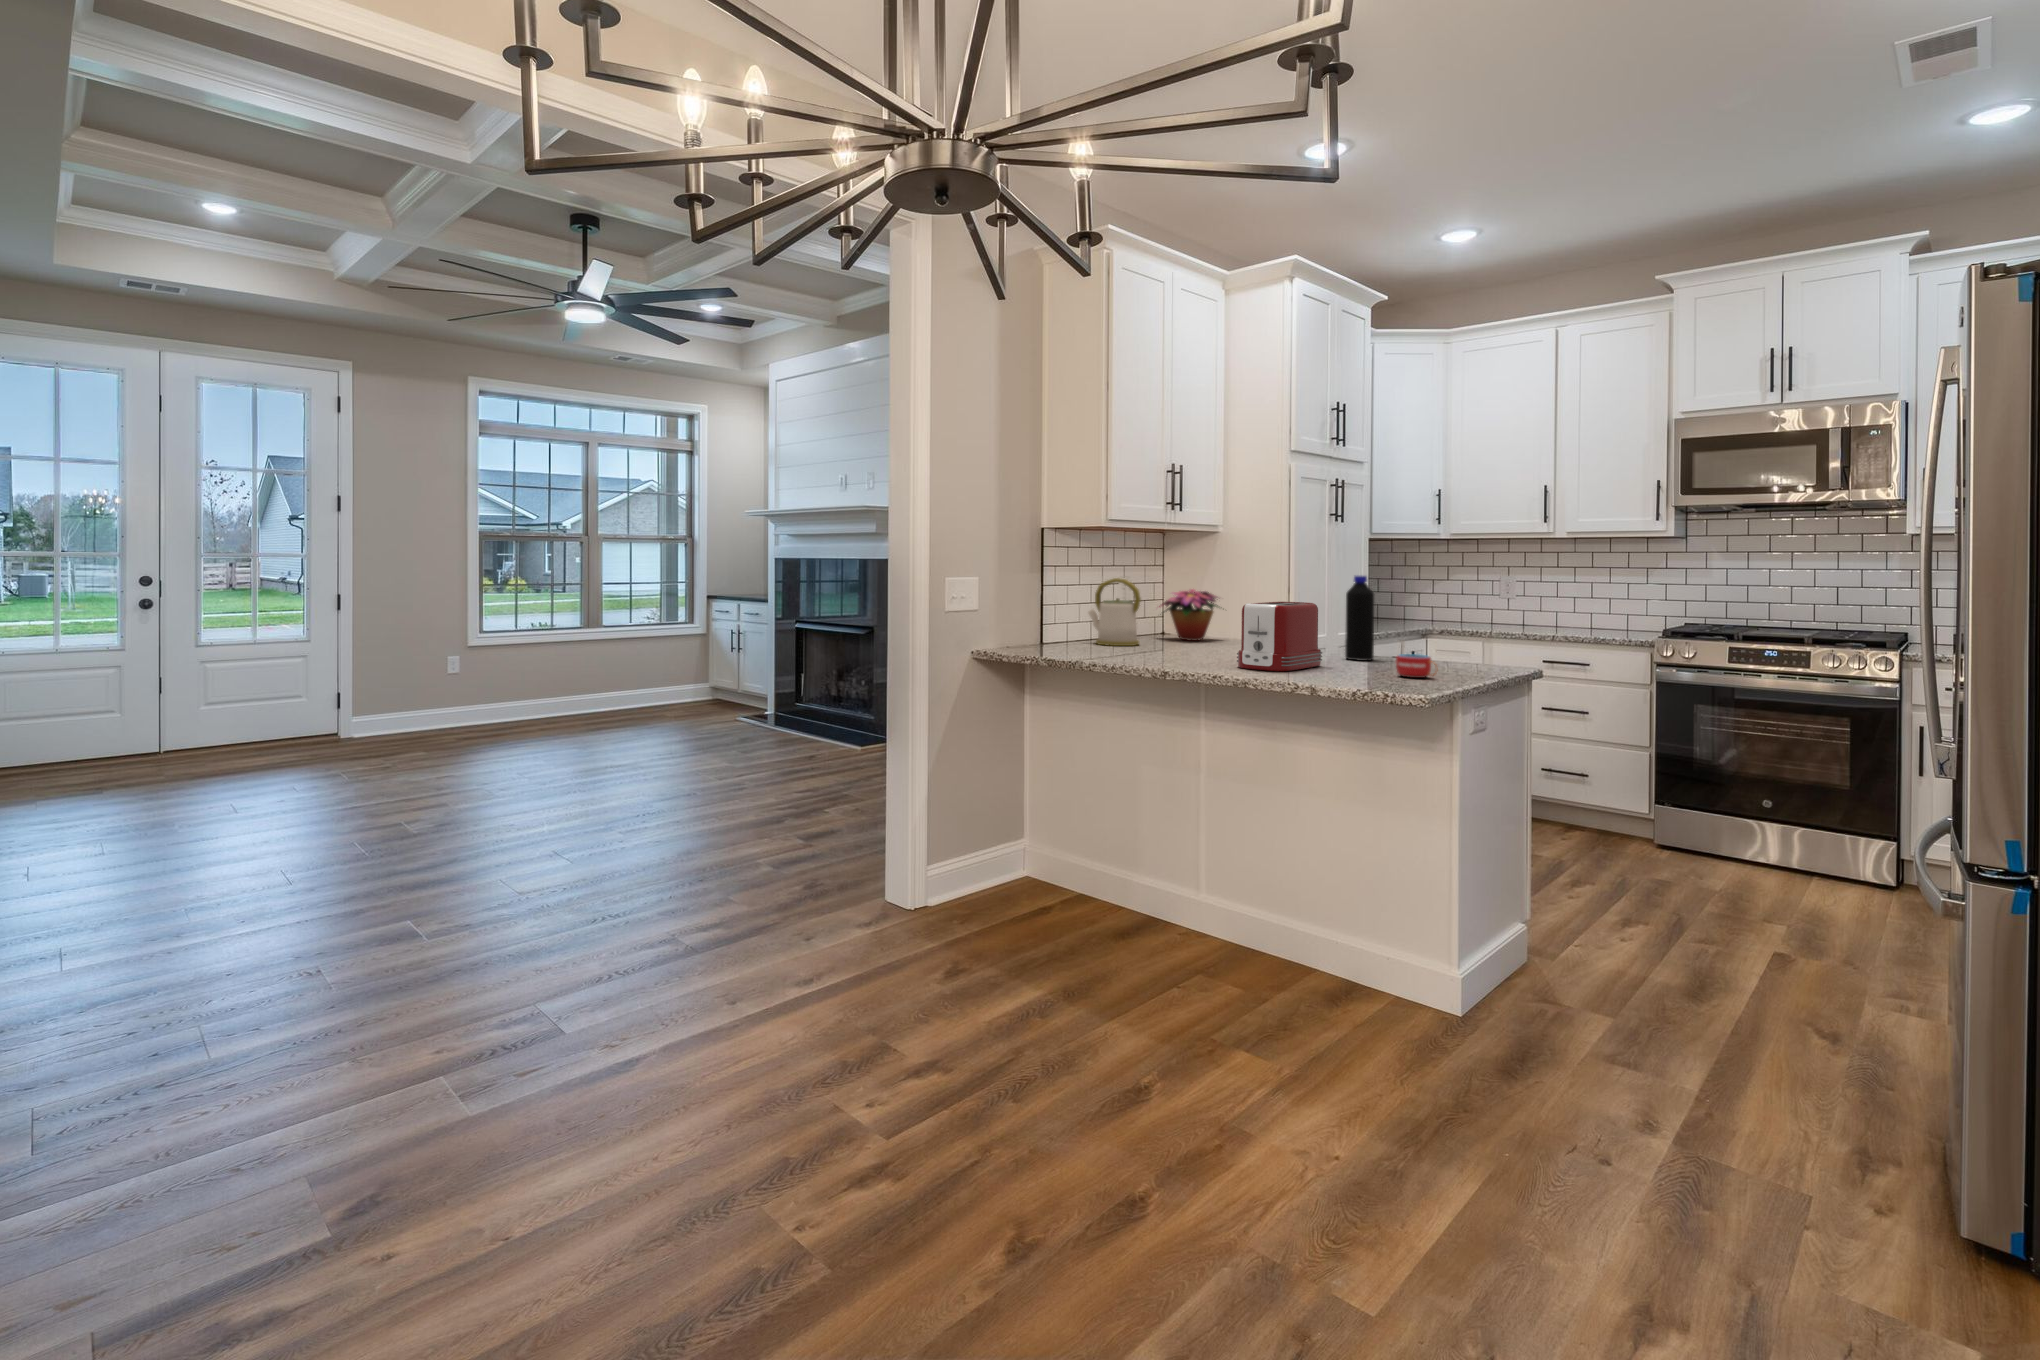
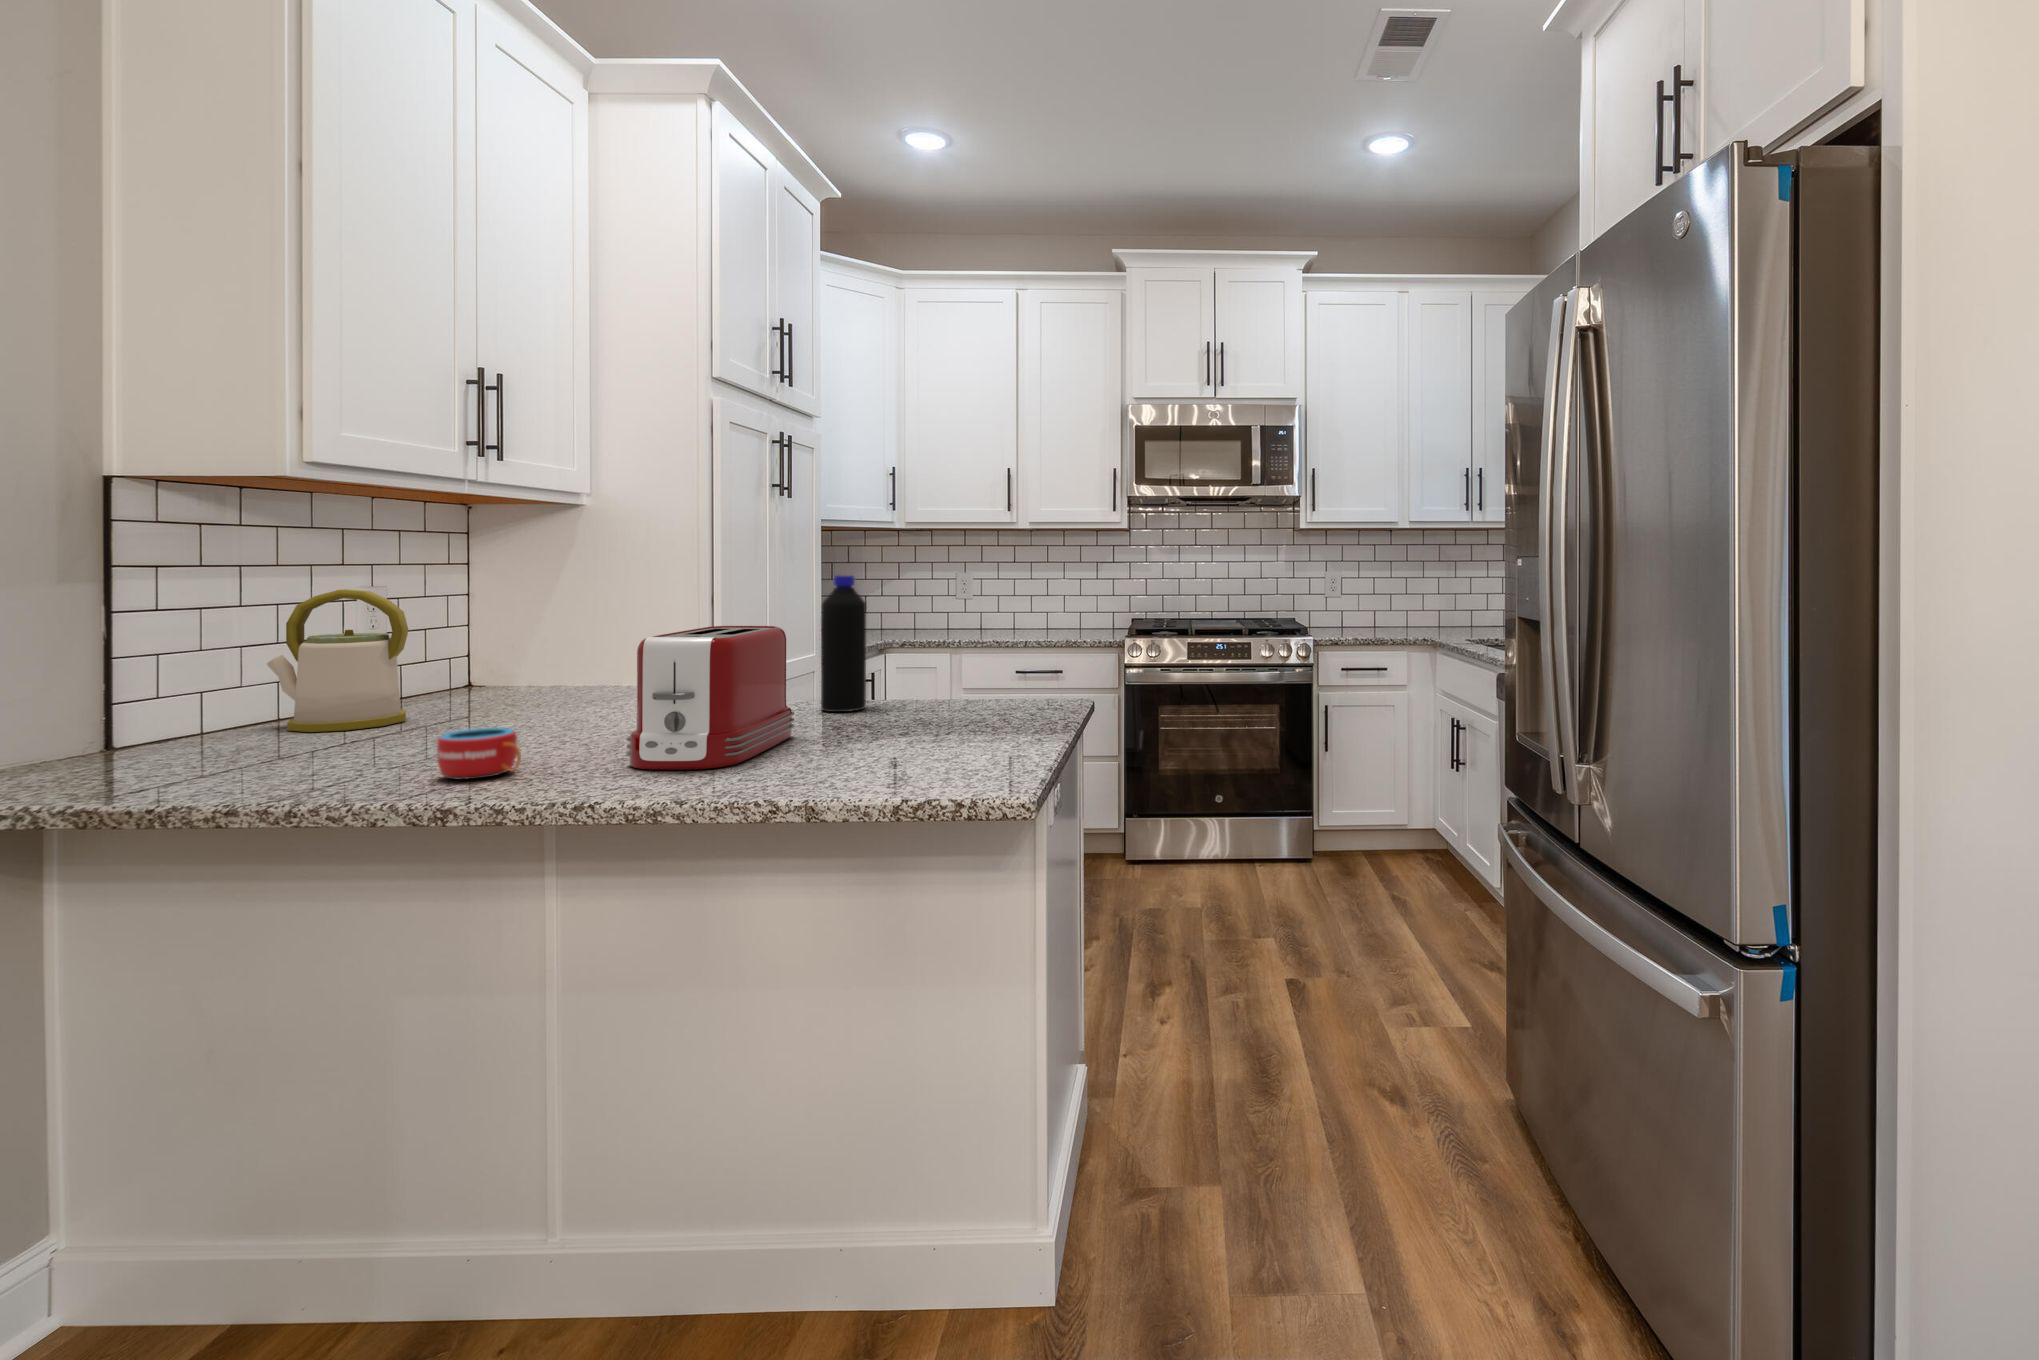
flower arrangement: present [1159,589,1218,641] -> none [442,602,610,695]
mug: present [1396,654,1435,678] -> present [437,728,521,780]

